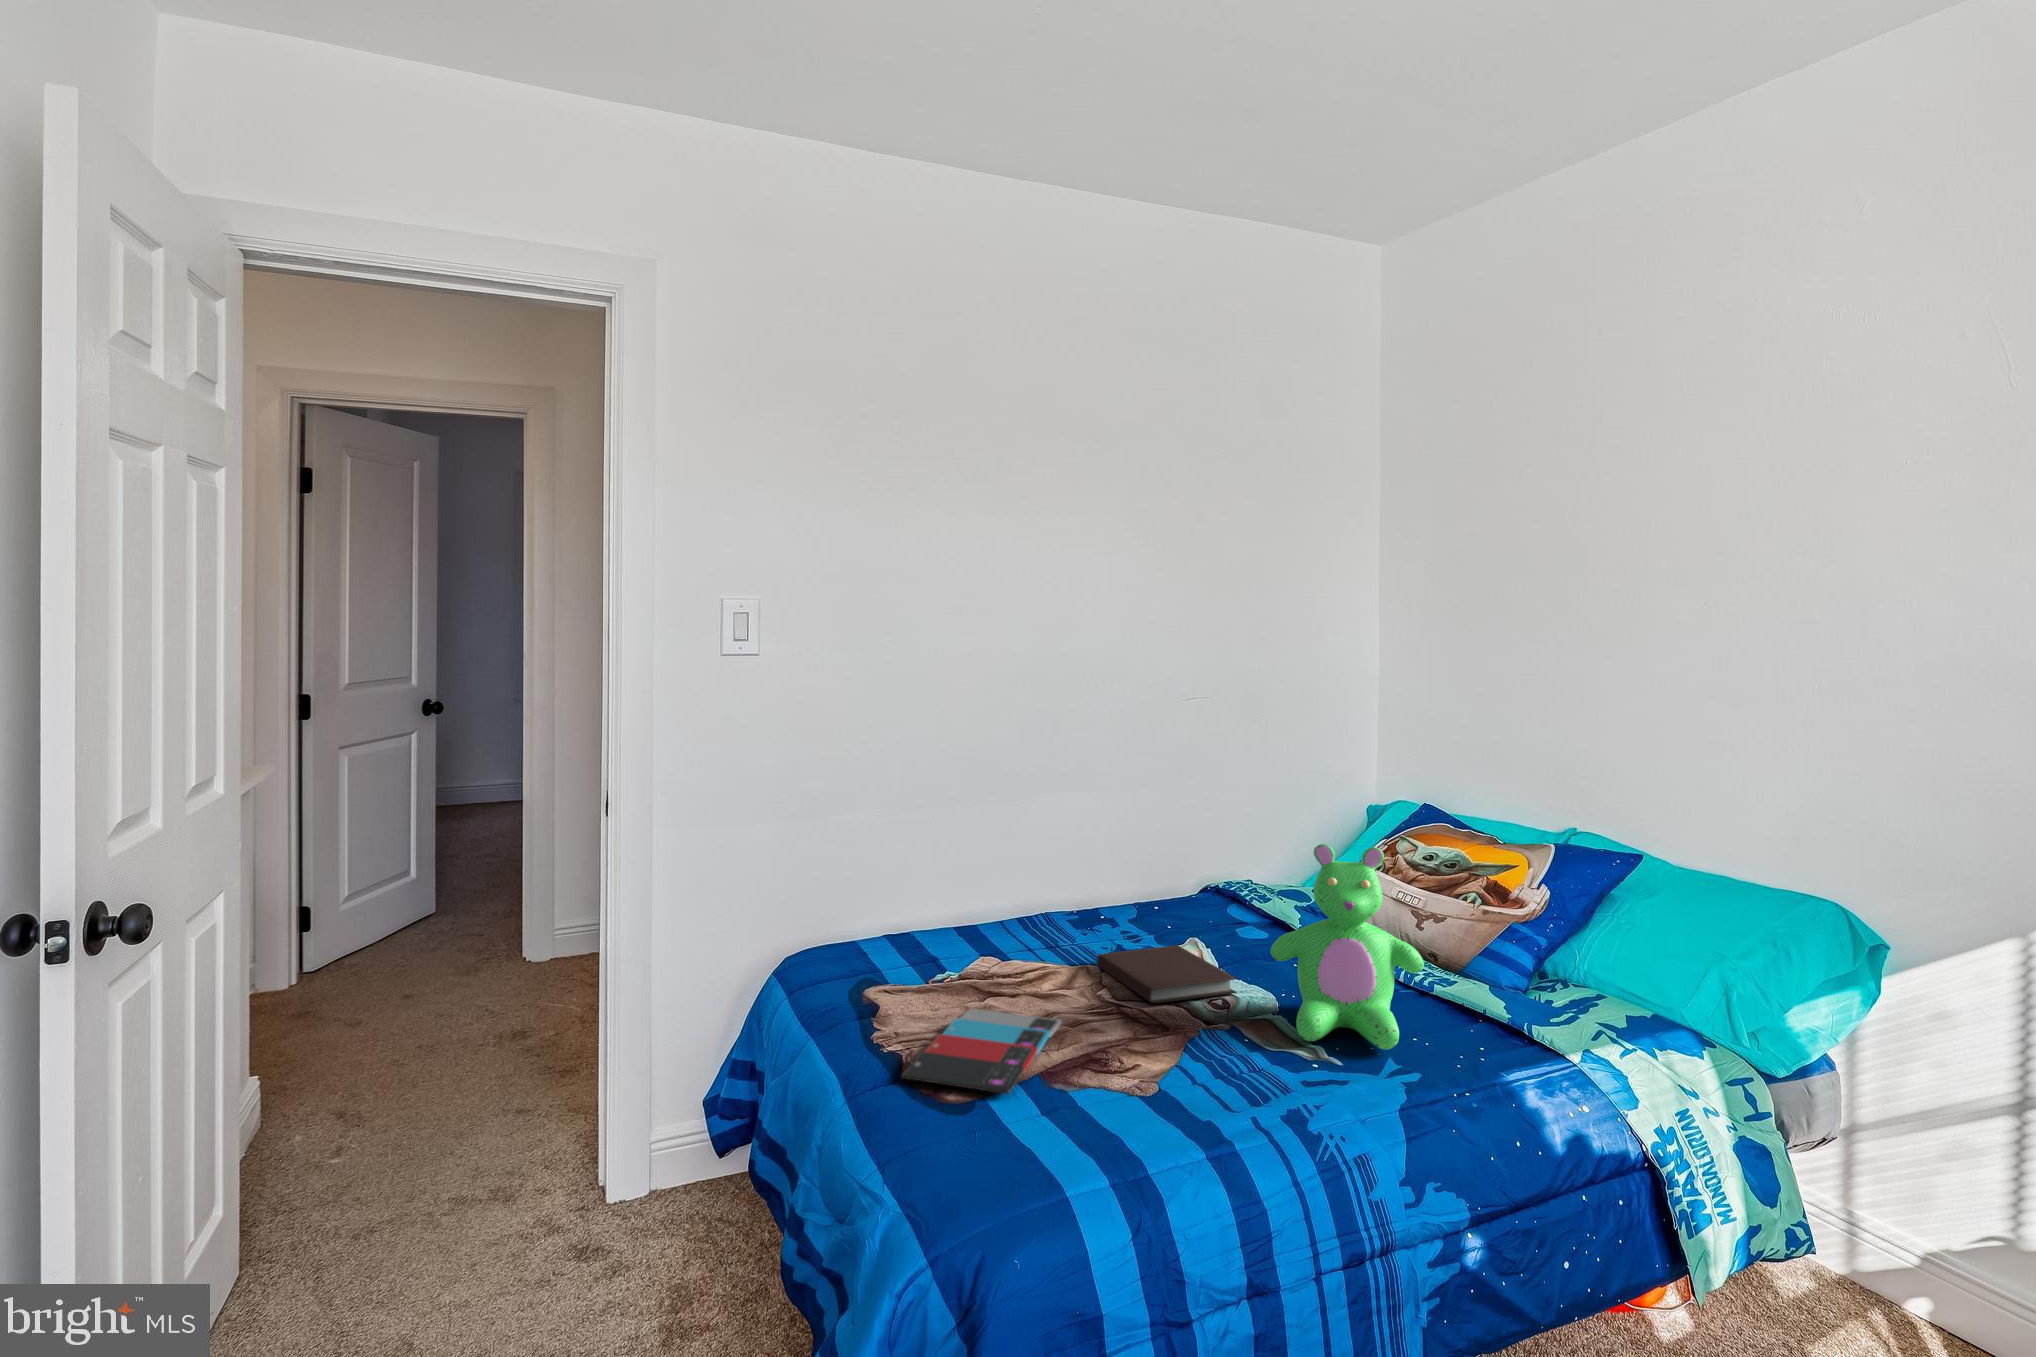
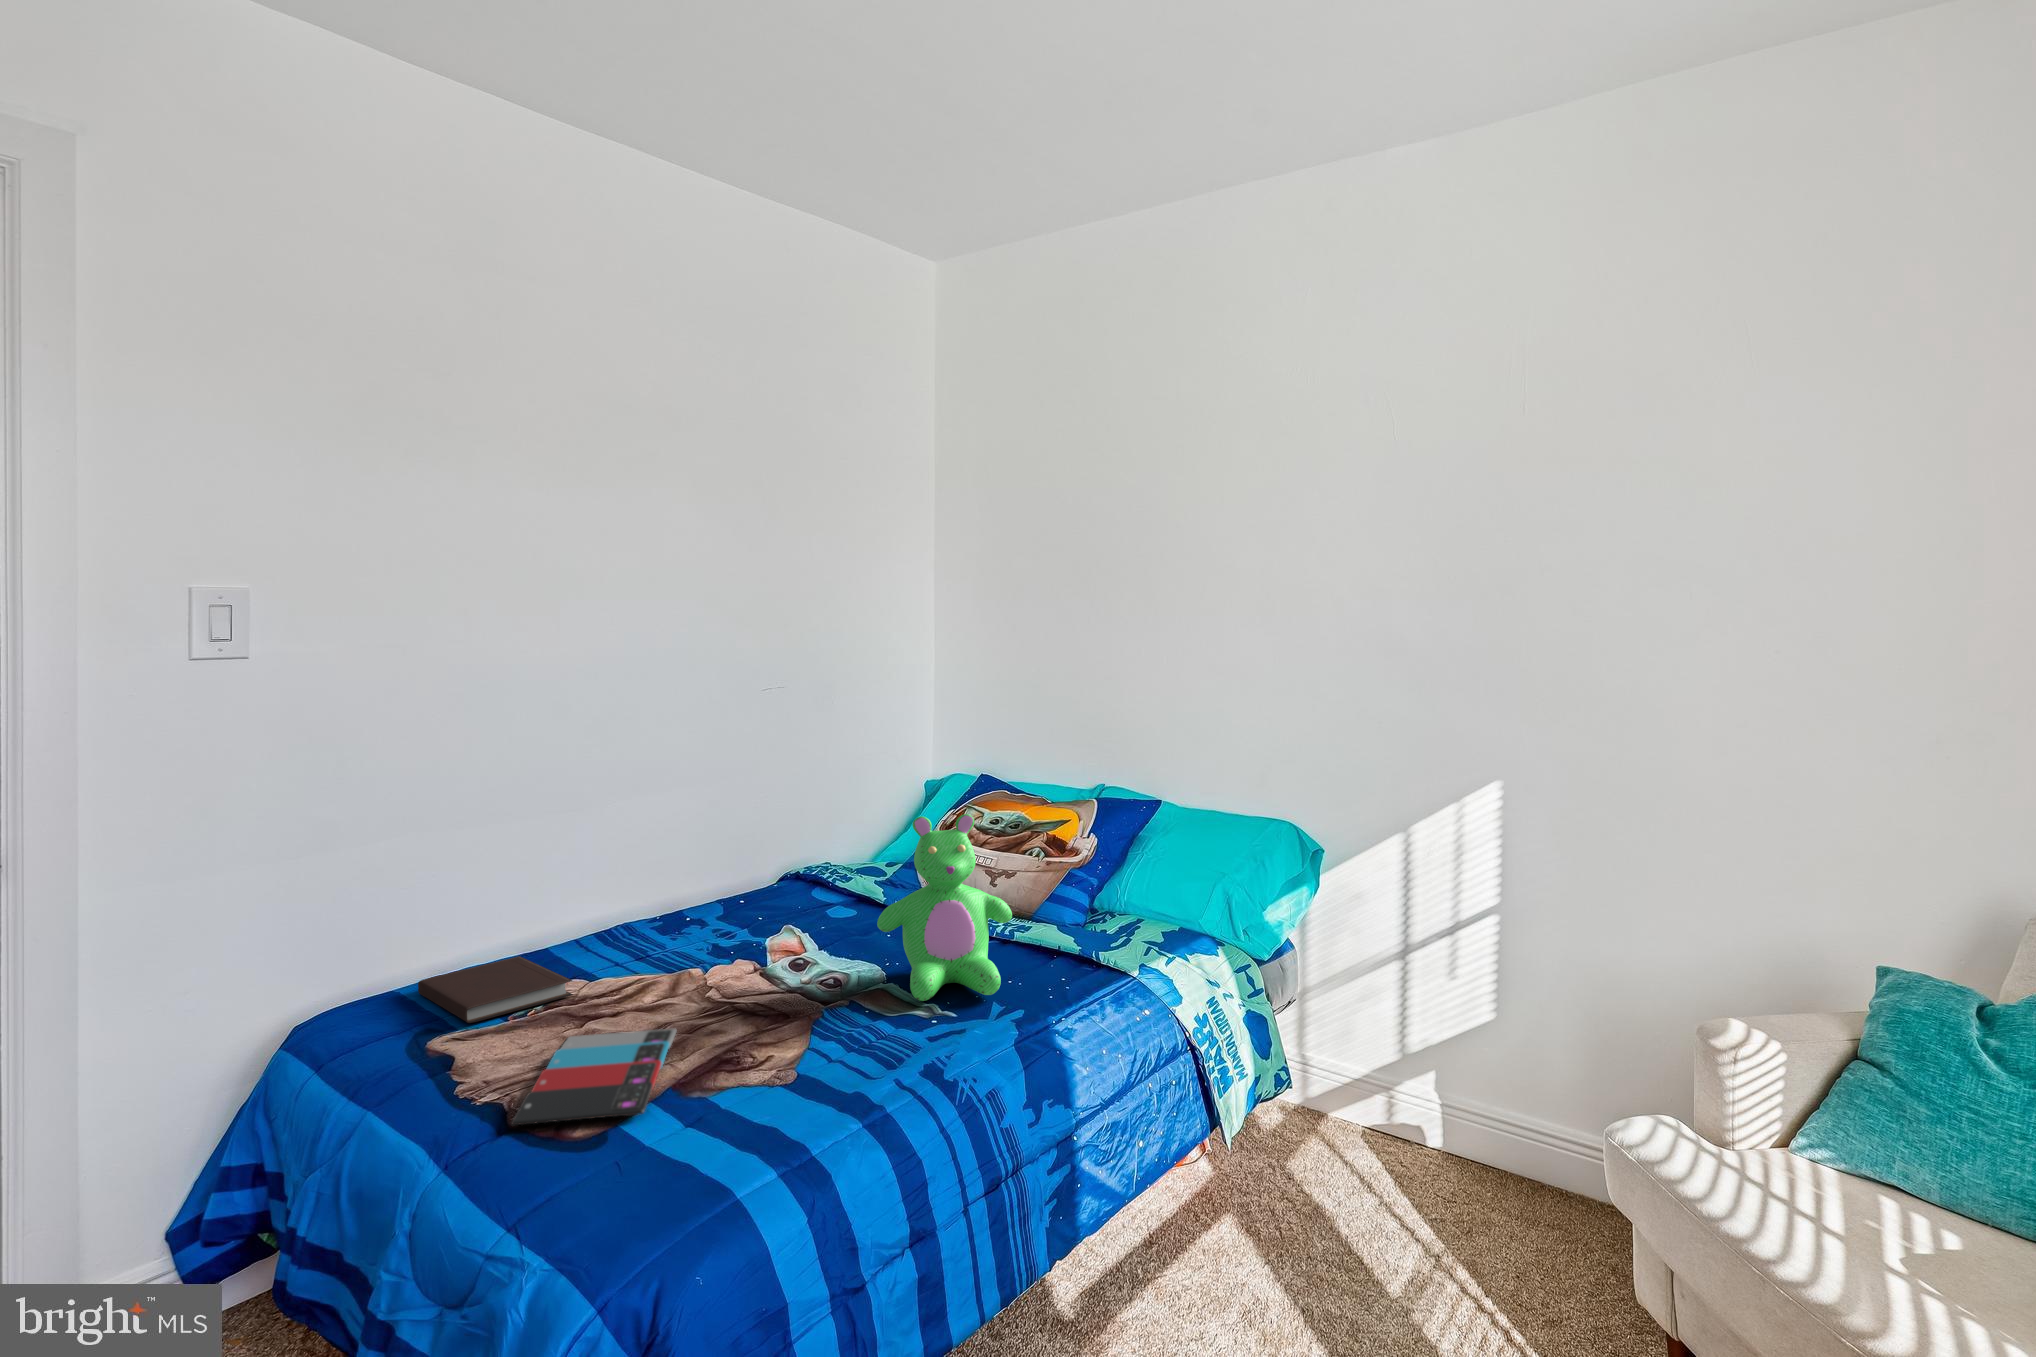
notebook: present [1098,945,1237,1003] -> present [418,956,573,1023]

